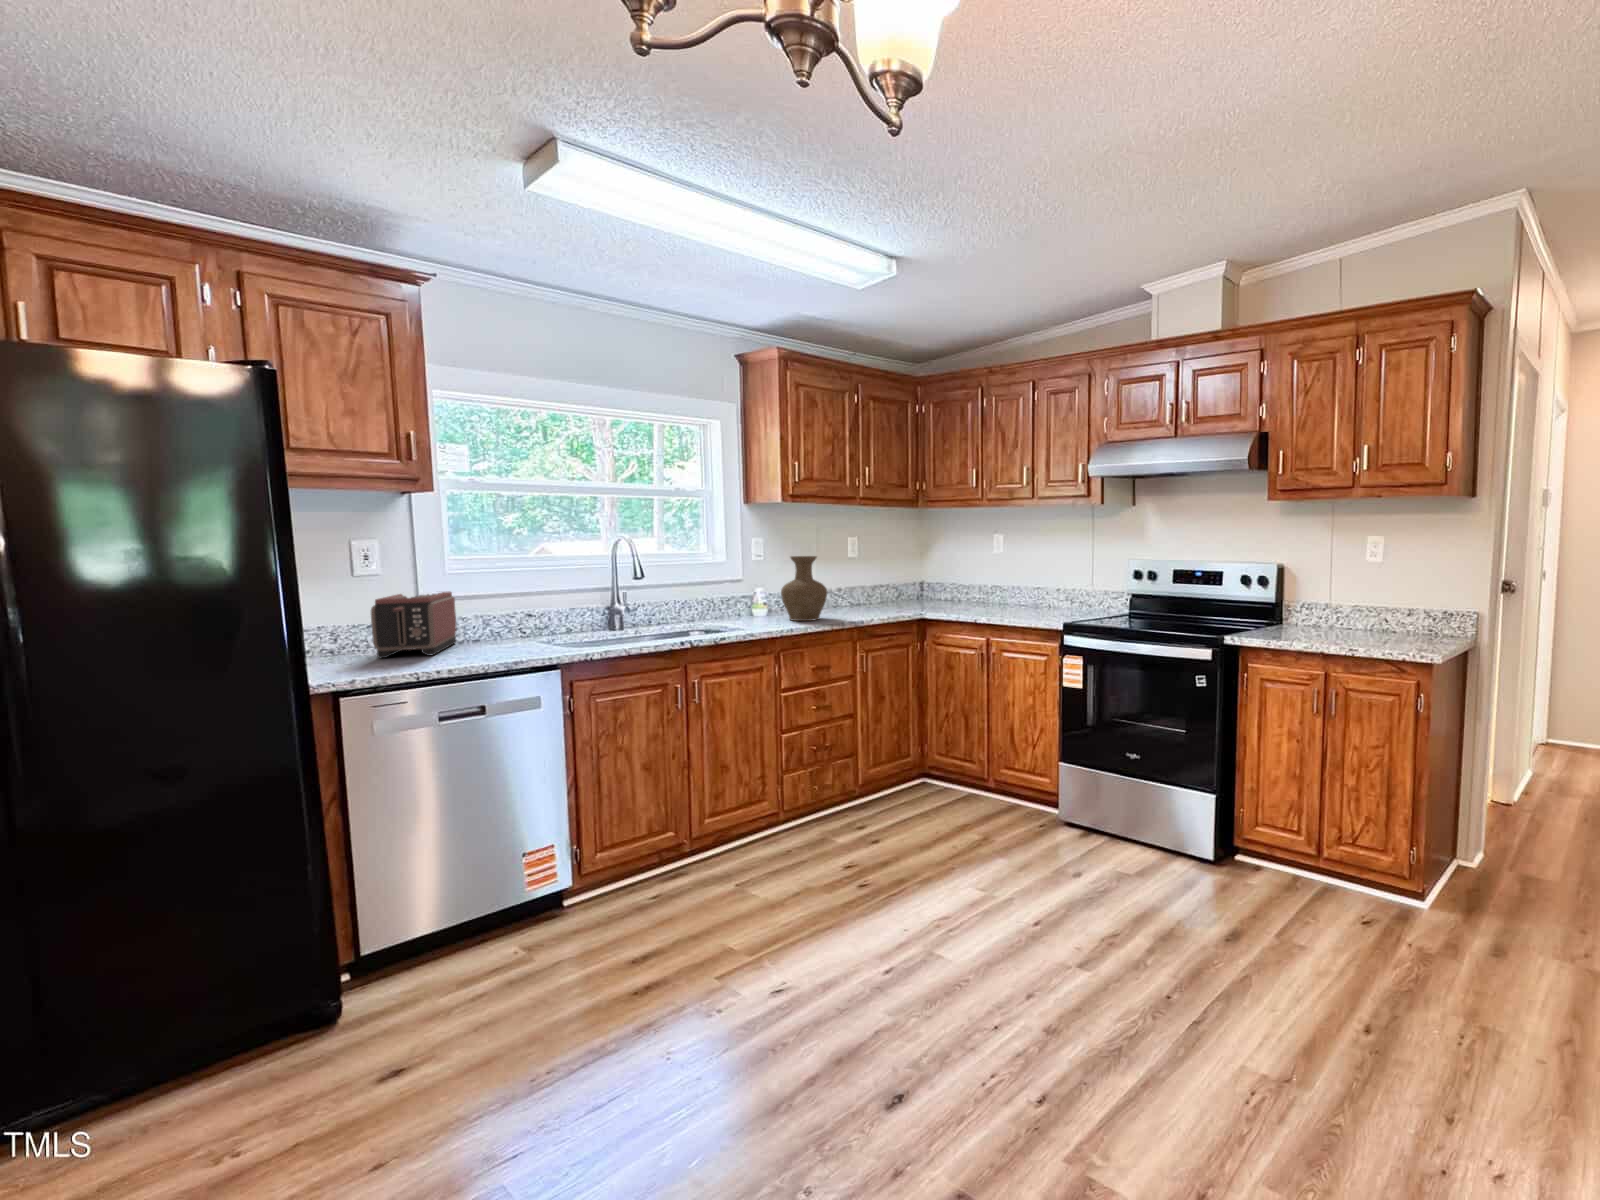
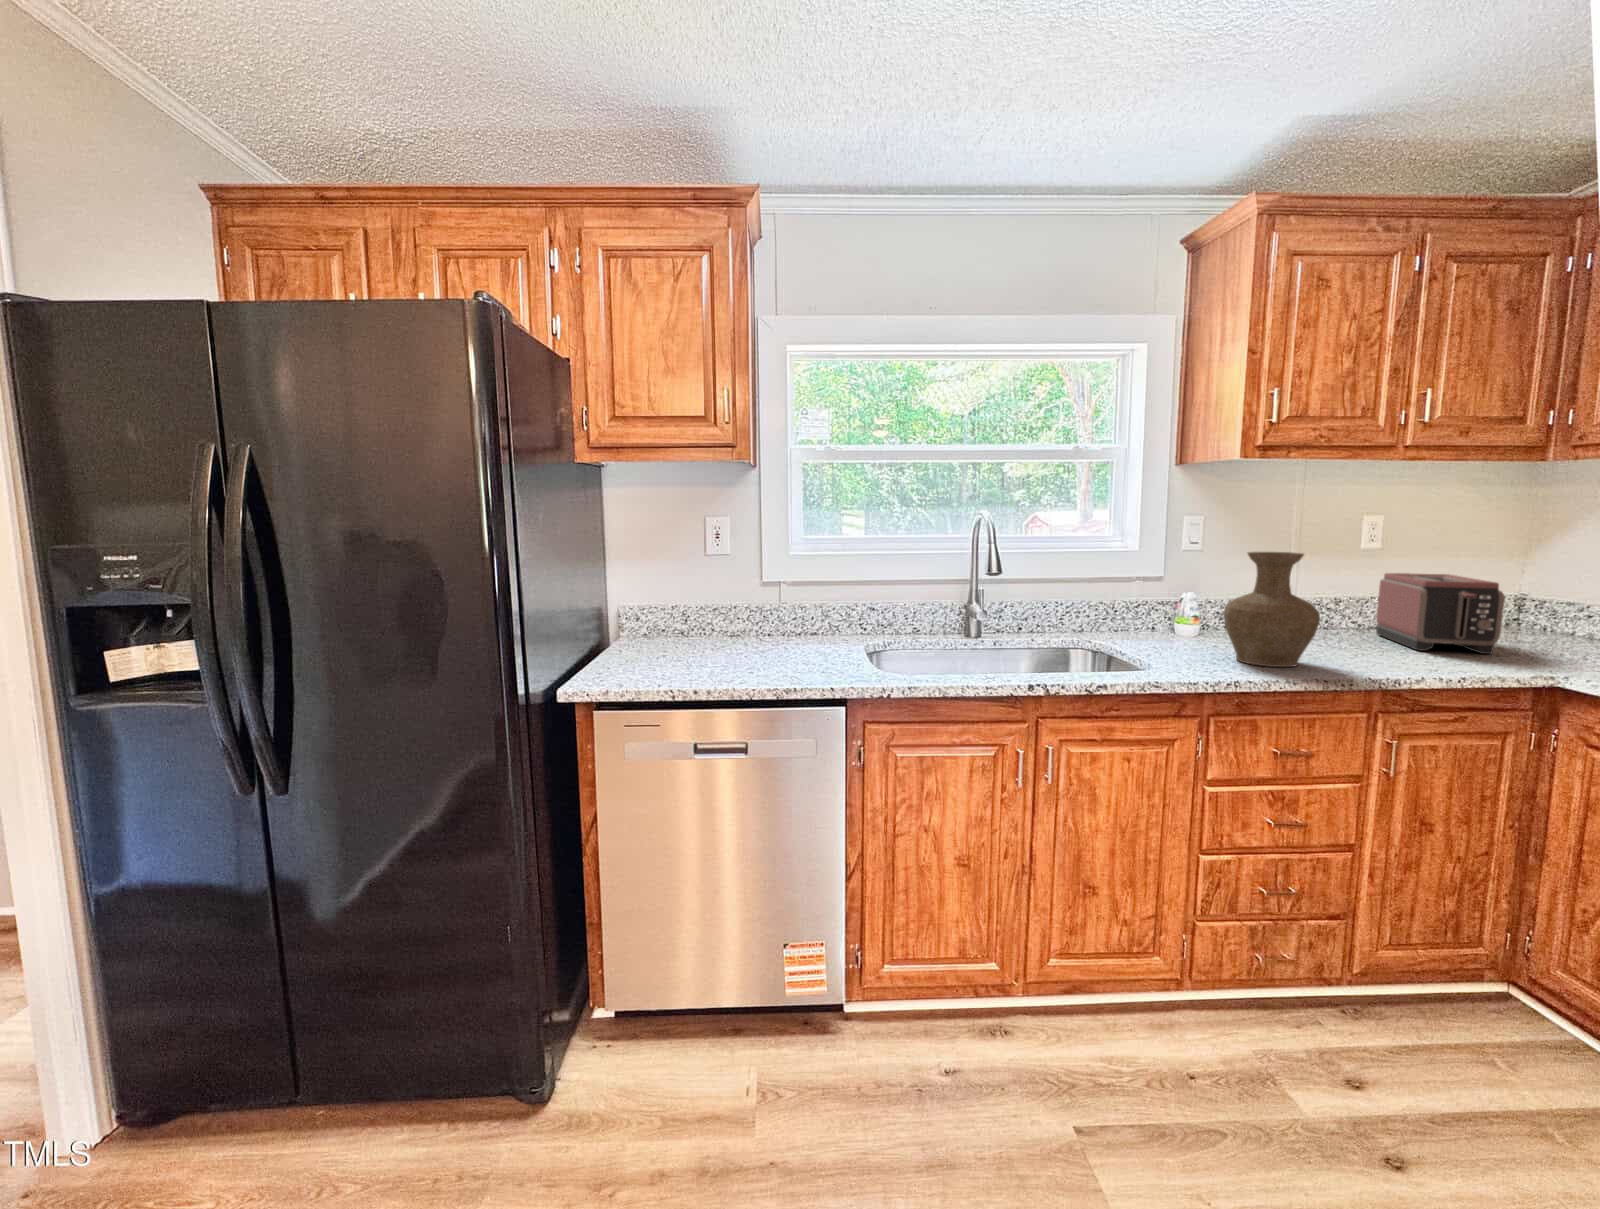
toaster: present [371,591,457,658] -> present [1376,573,1505,654]

